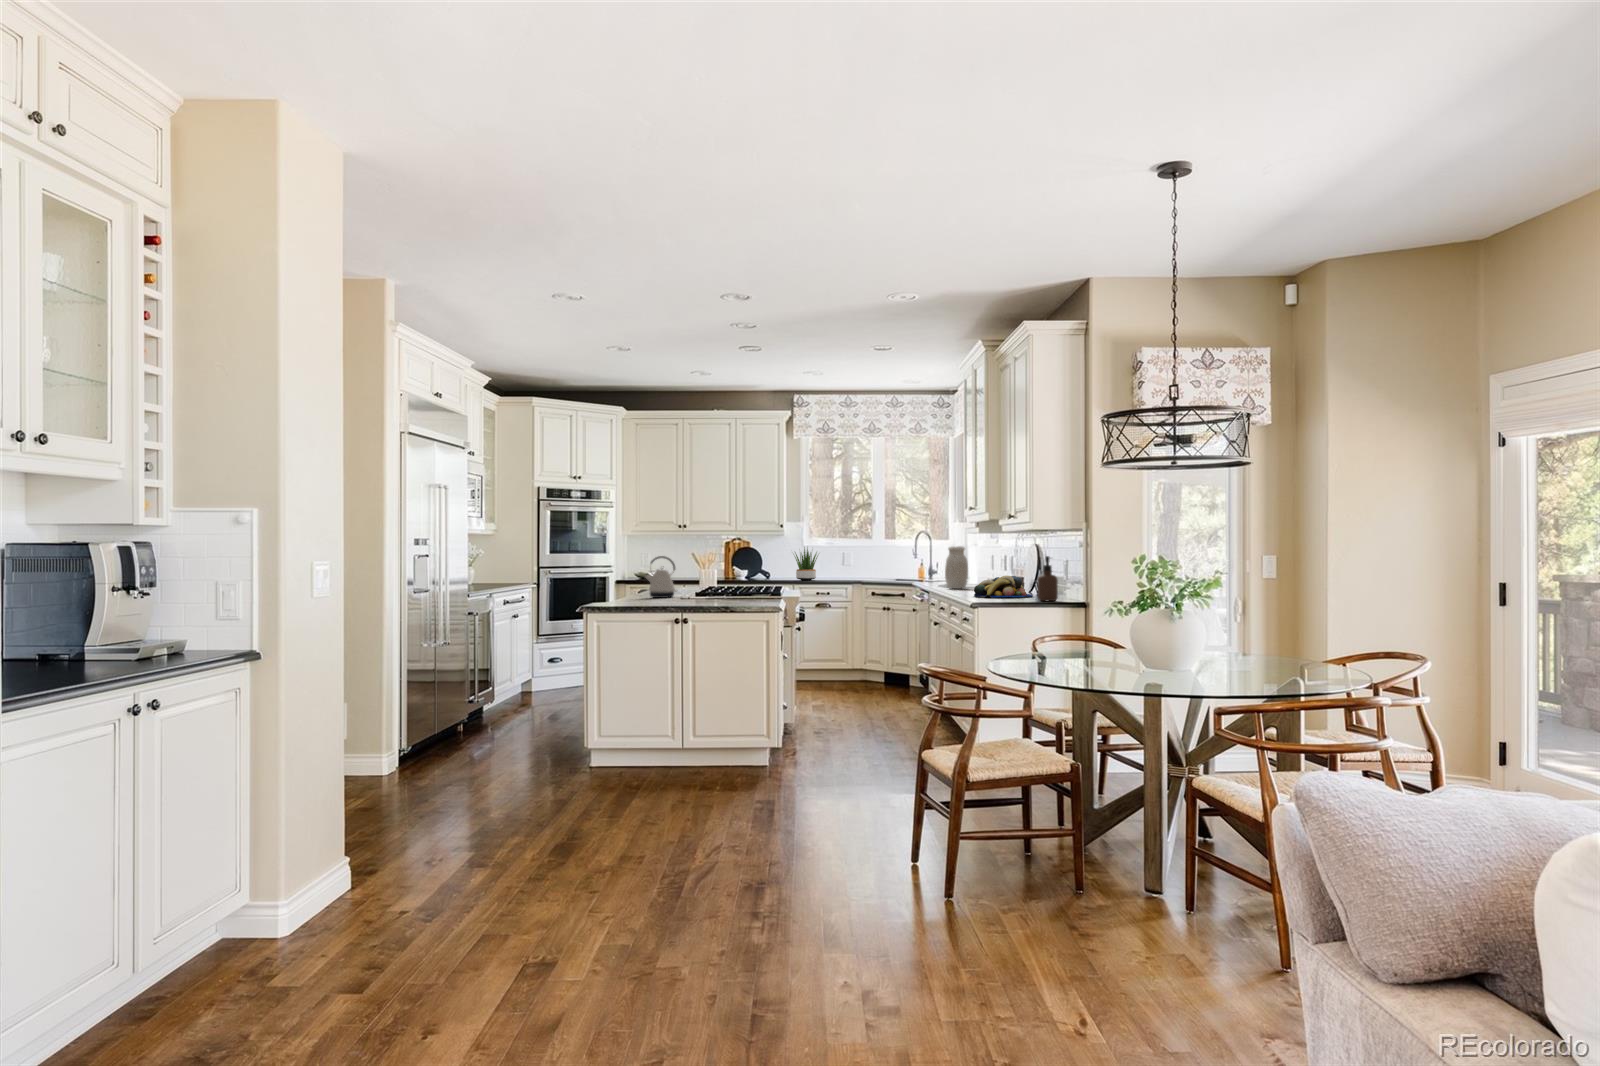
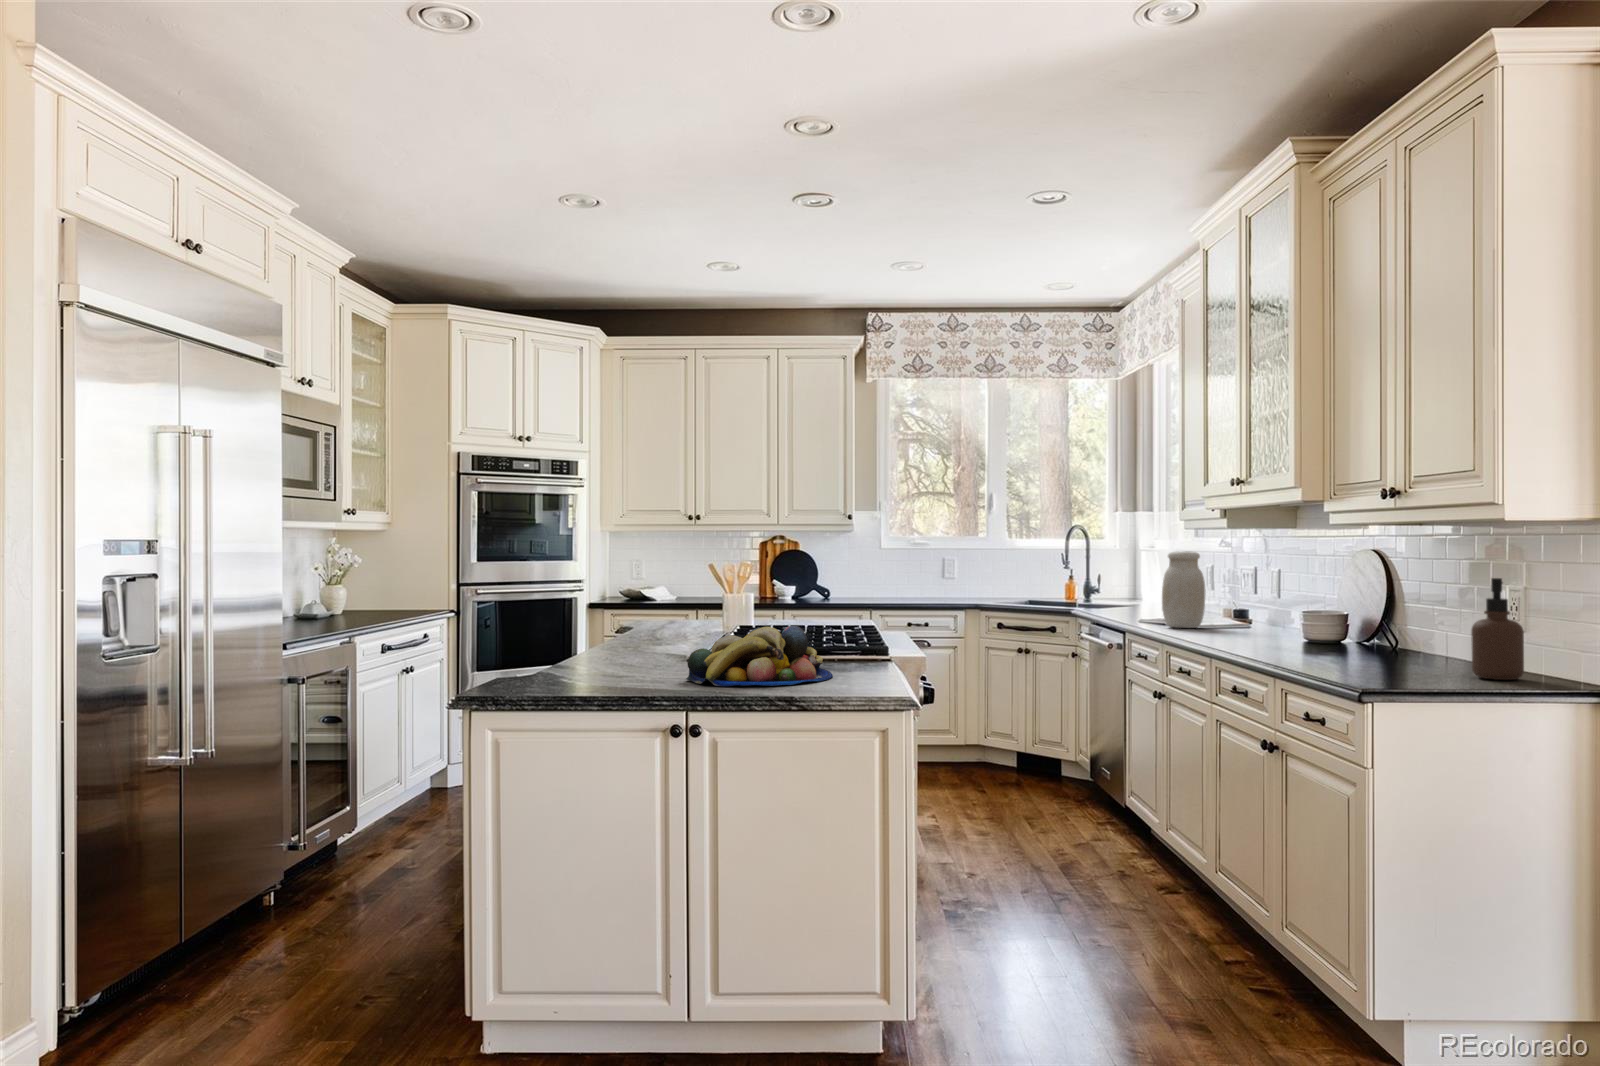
potted plant: present [795,547,818,581] -> none [865,548,915,604]
kettle: present [645,556,676,598] -> none [613,574,679,659]
fruit bowl: present [974,576,1033,598] -> present [686,626,833,686]

